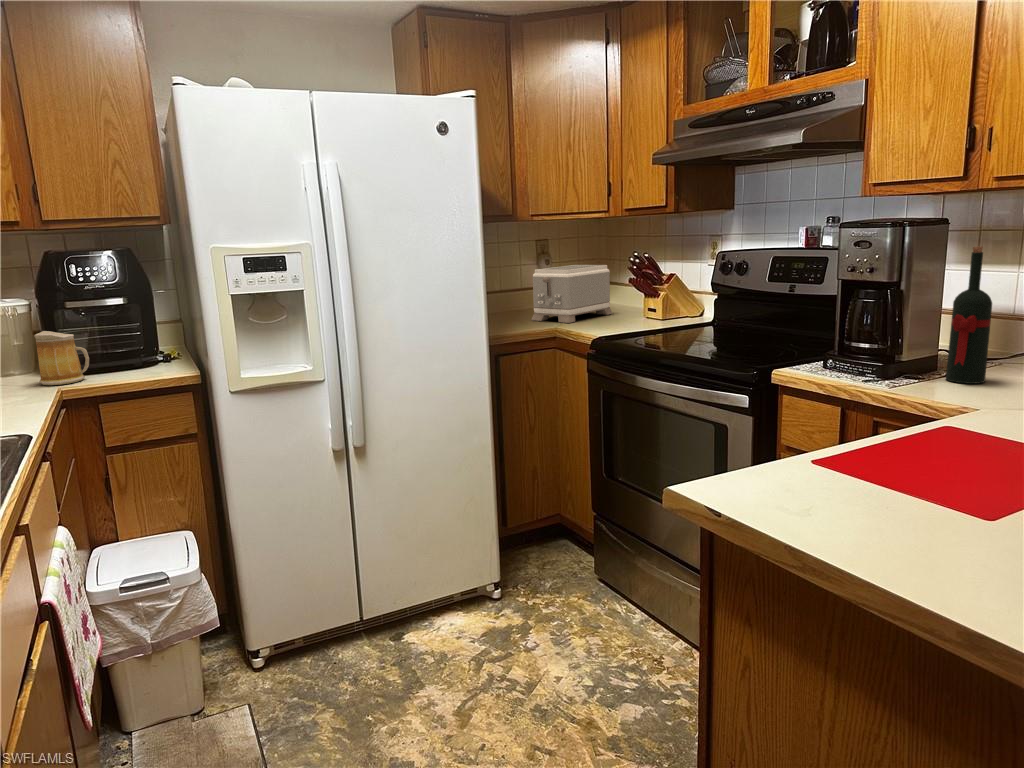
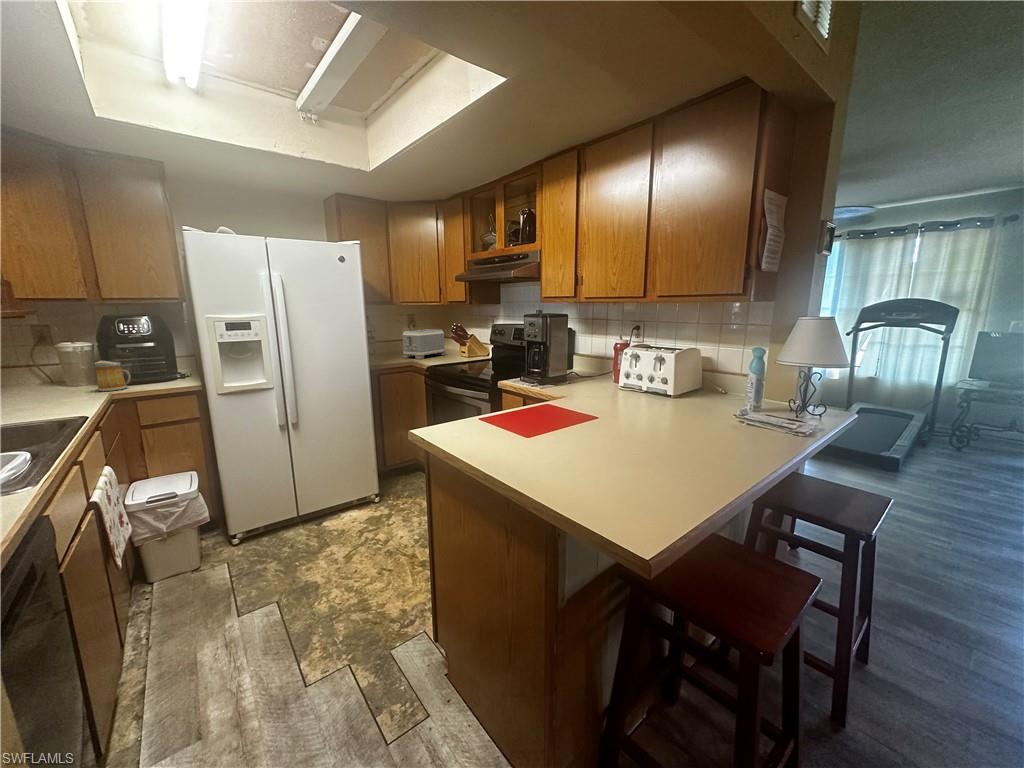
wine bottle: present [946,246,992,384] -> none [568,326,584,386]

